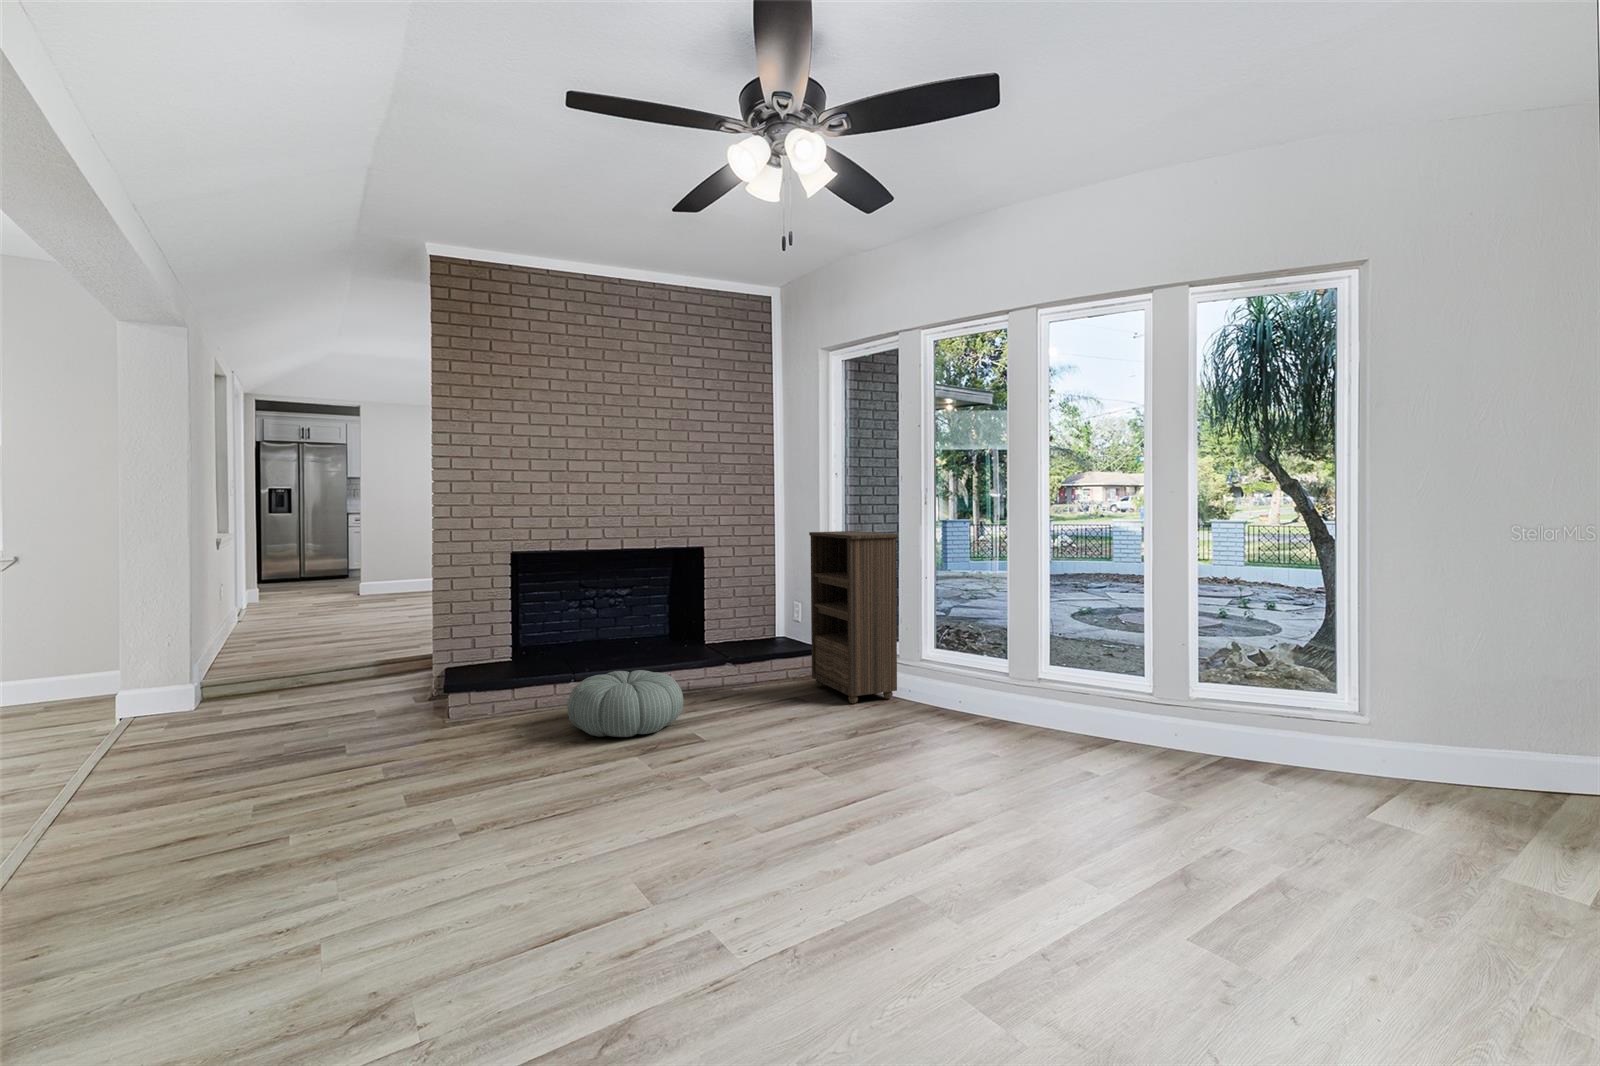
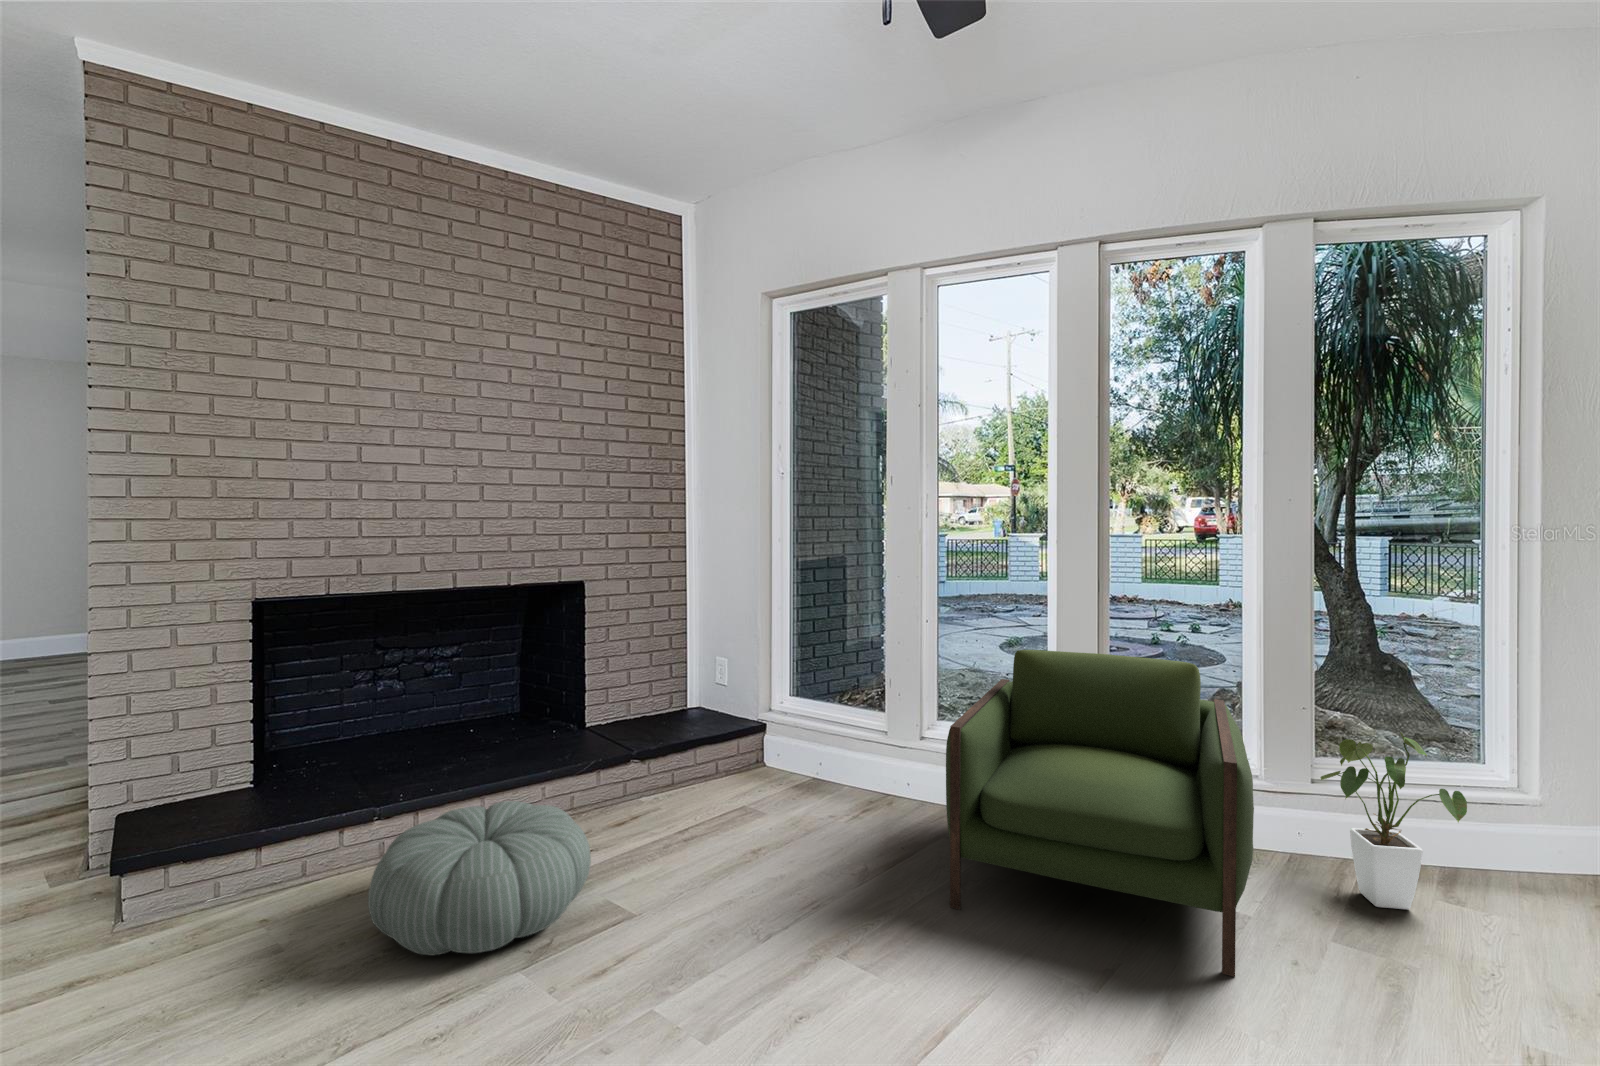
bookshelf: present [809,531,898,703] -> none [757,555,901,816]
armchair: none [886,594,1093,781] -> present [946,650,1254,977]
house plant: none [1150,654,1231,768] -> present [1320,732,1467,909]

